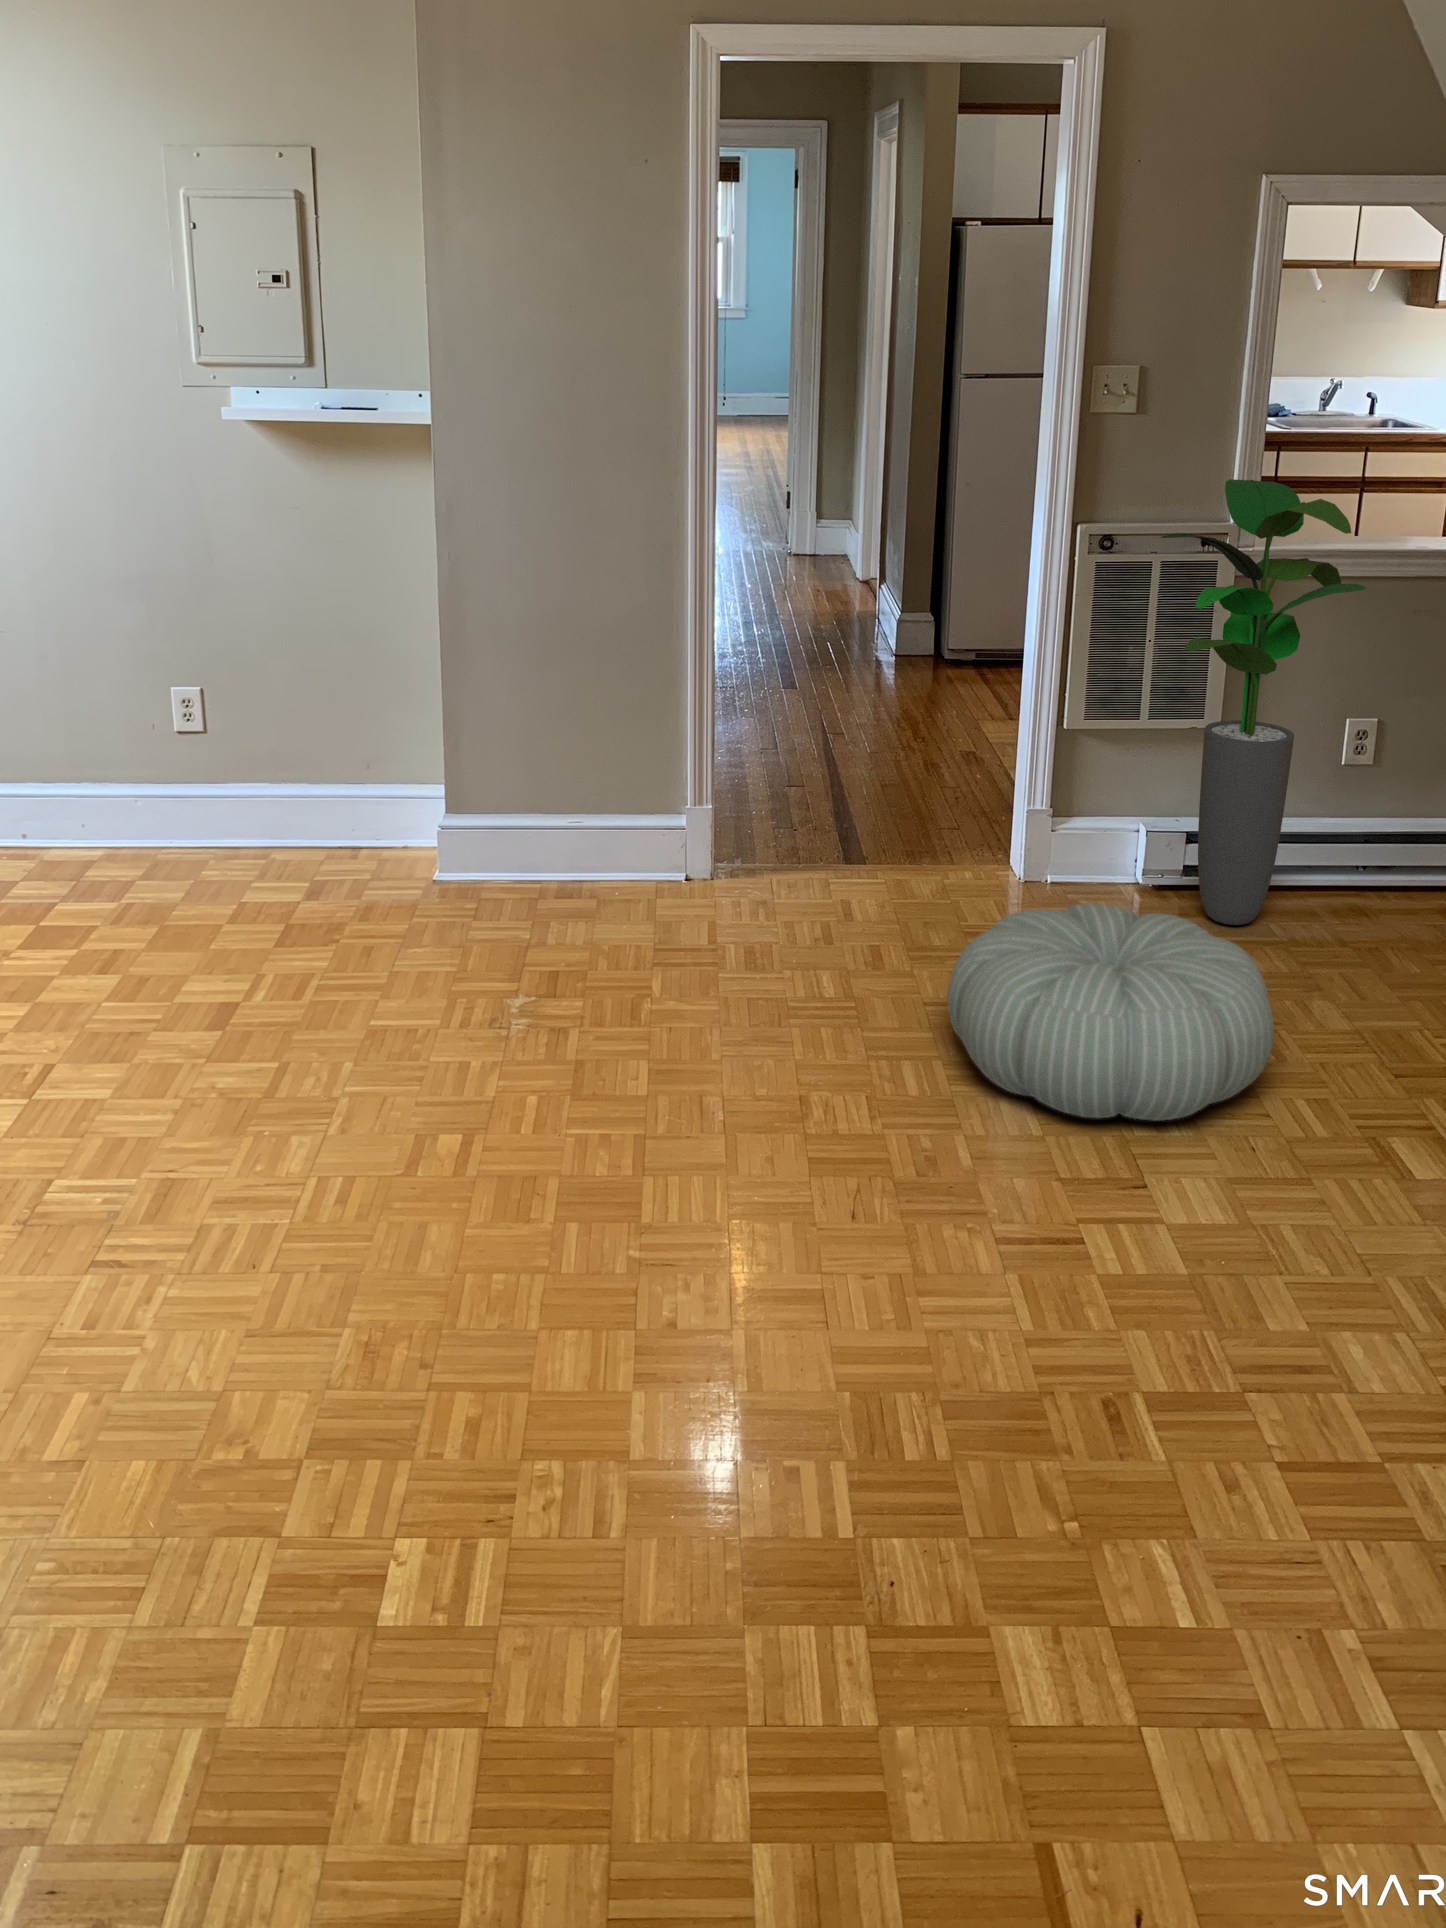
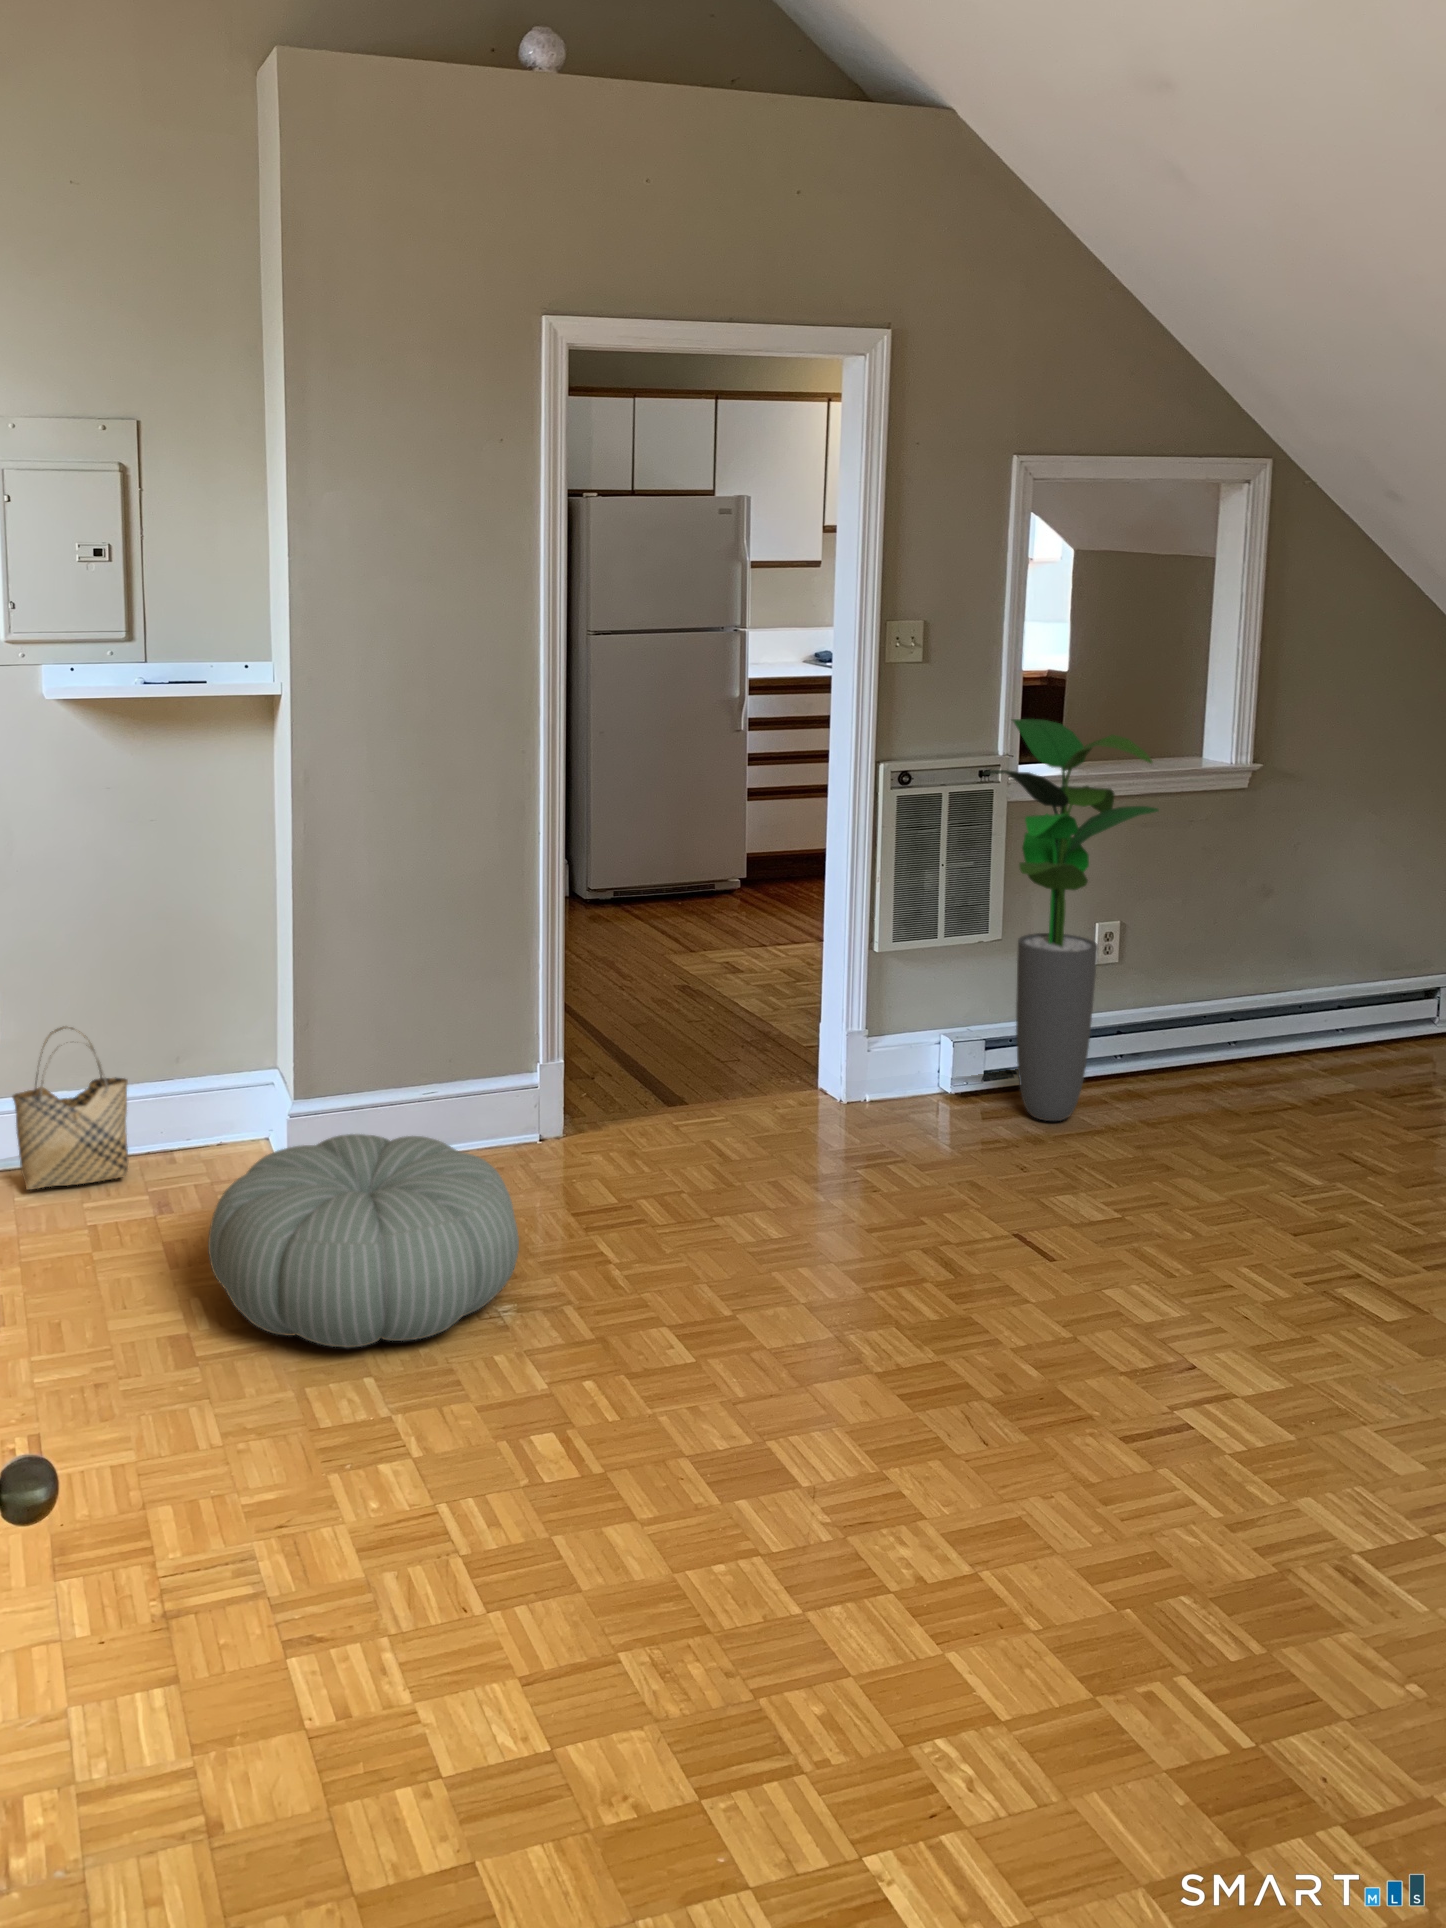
woven basket: none [197,723,304,864] -> present [12,1027,128,1190]
pouf: present [947,903,1274,1121] -> present [208,1134,519,1348]

